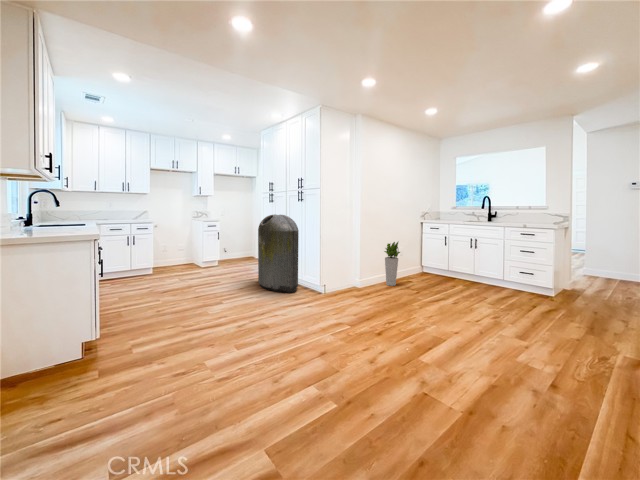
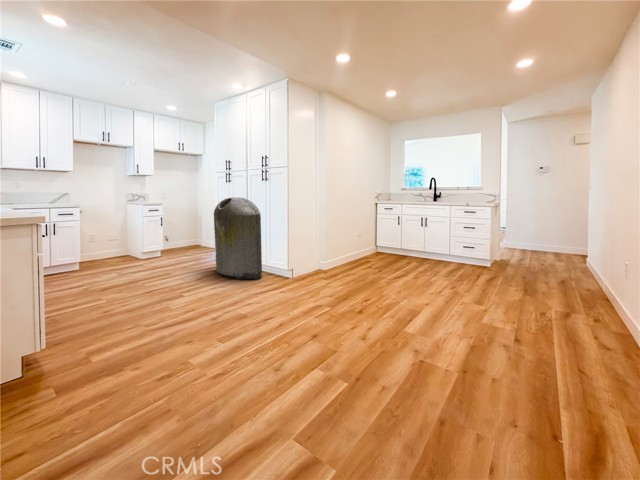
planter: present [384,242,400,286] -> none [343,222,361,266]

